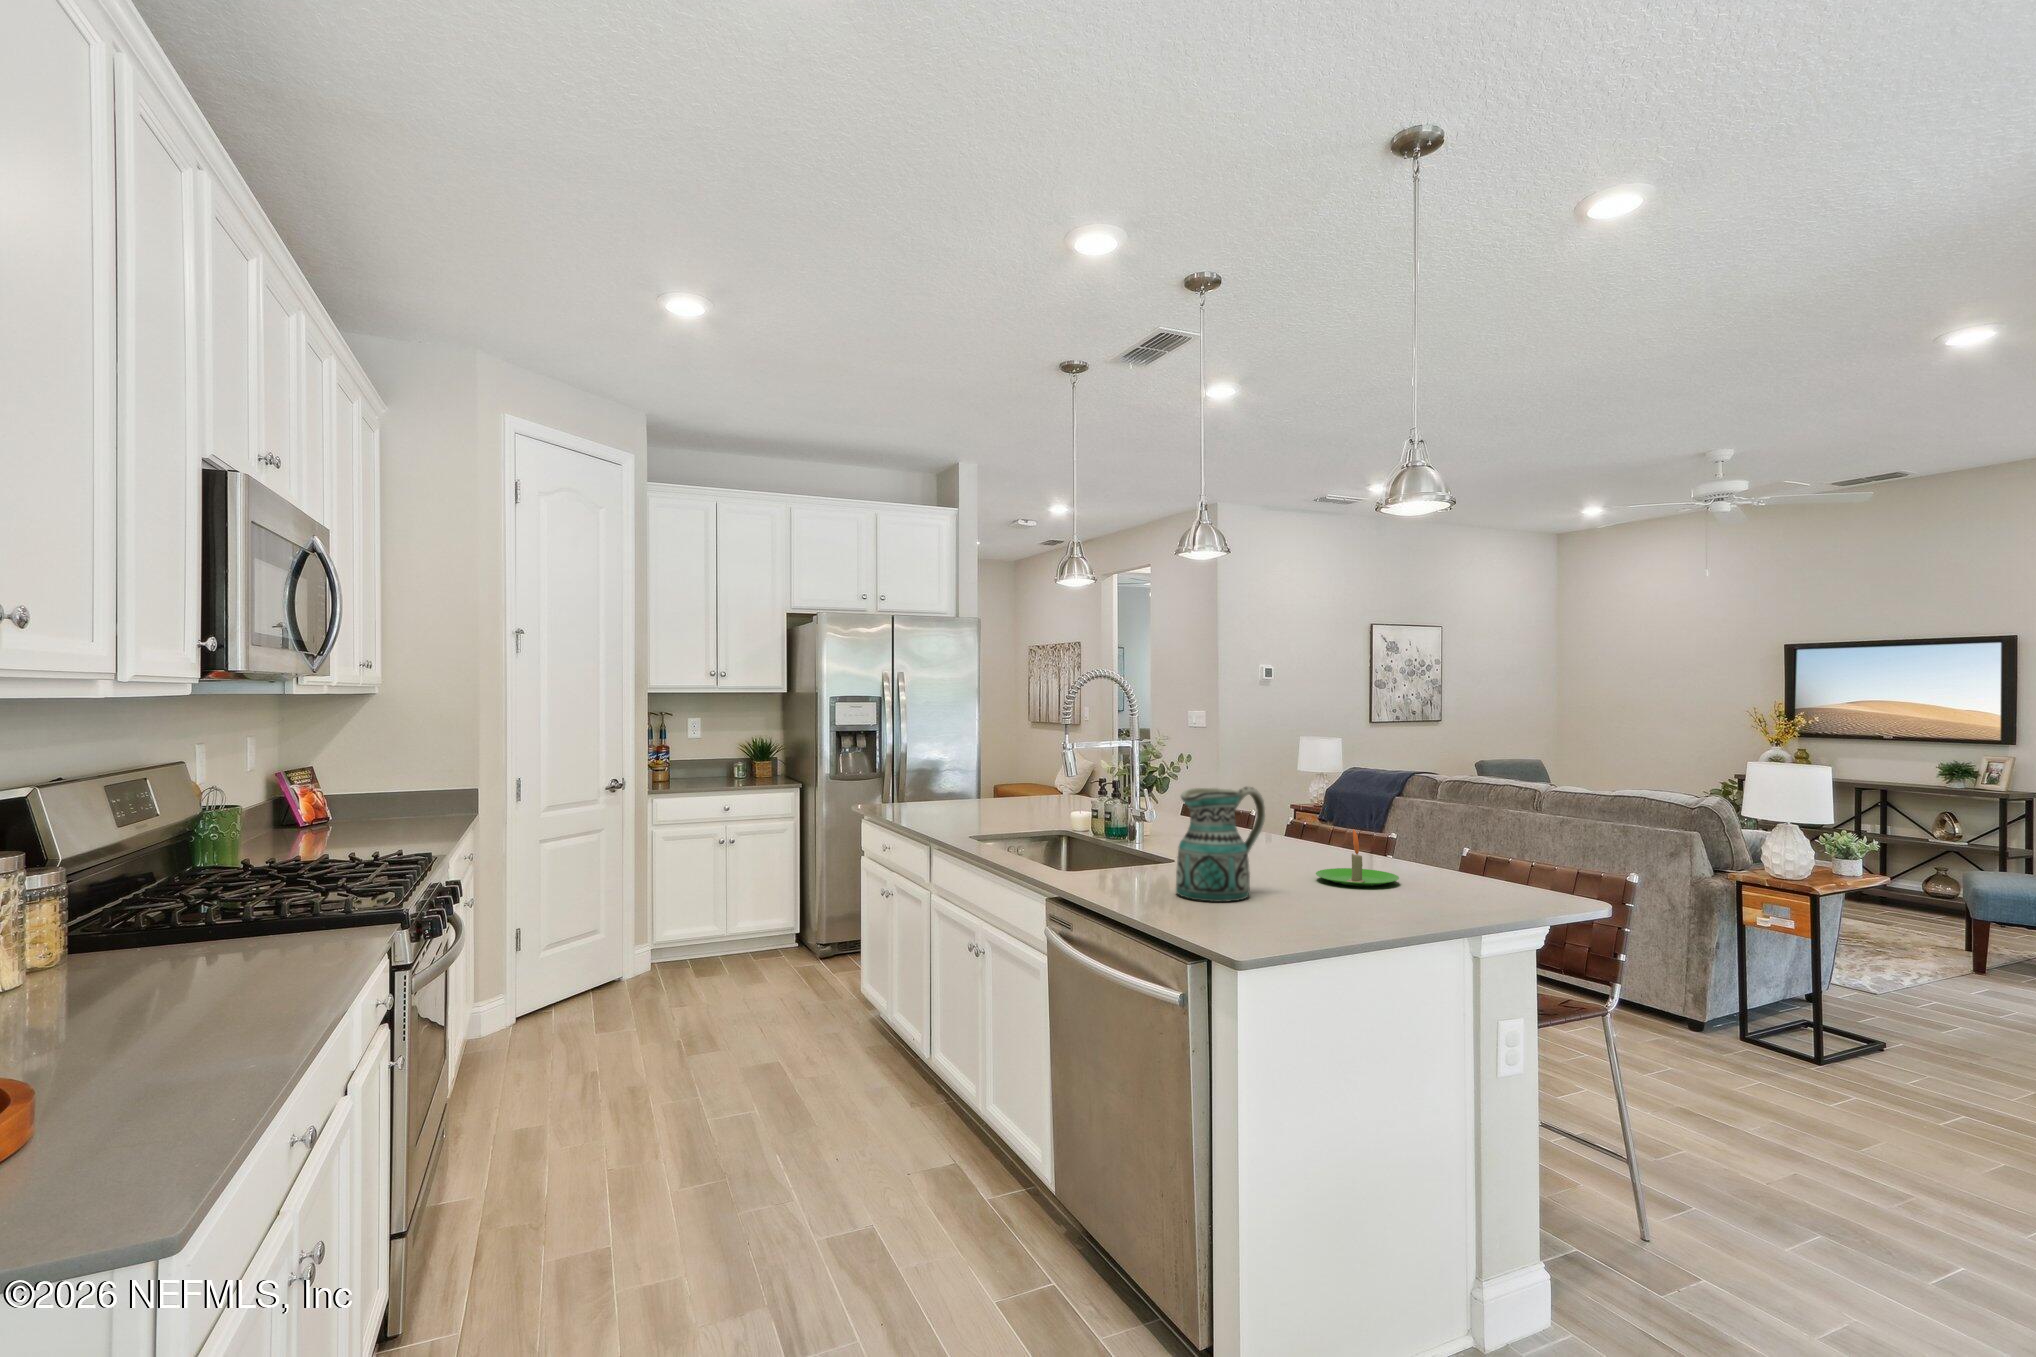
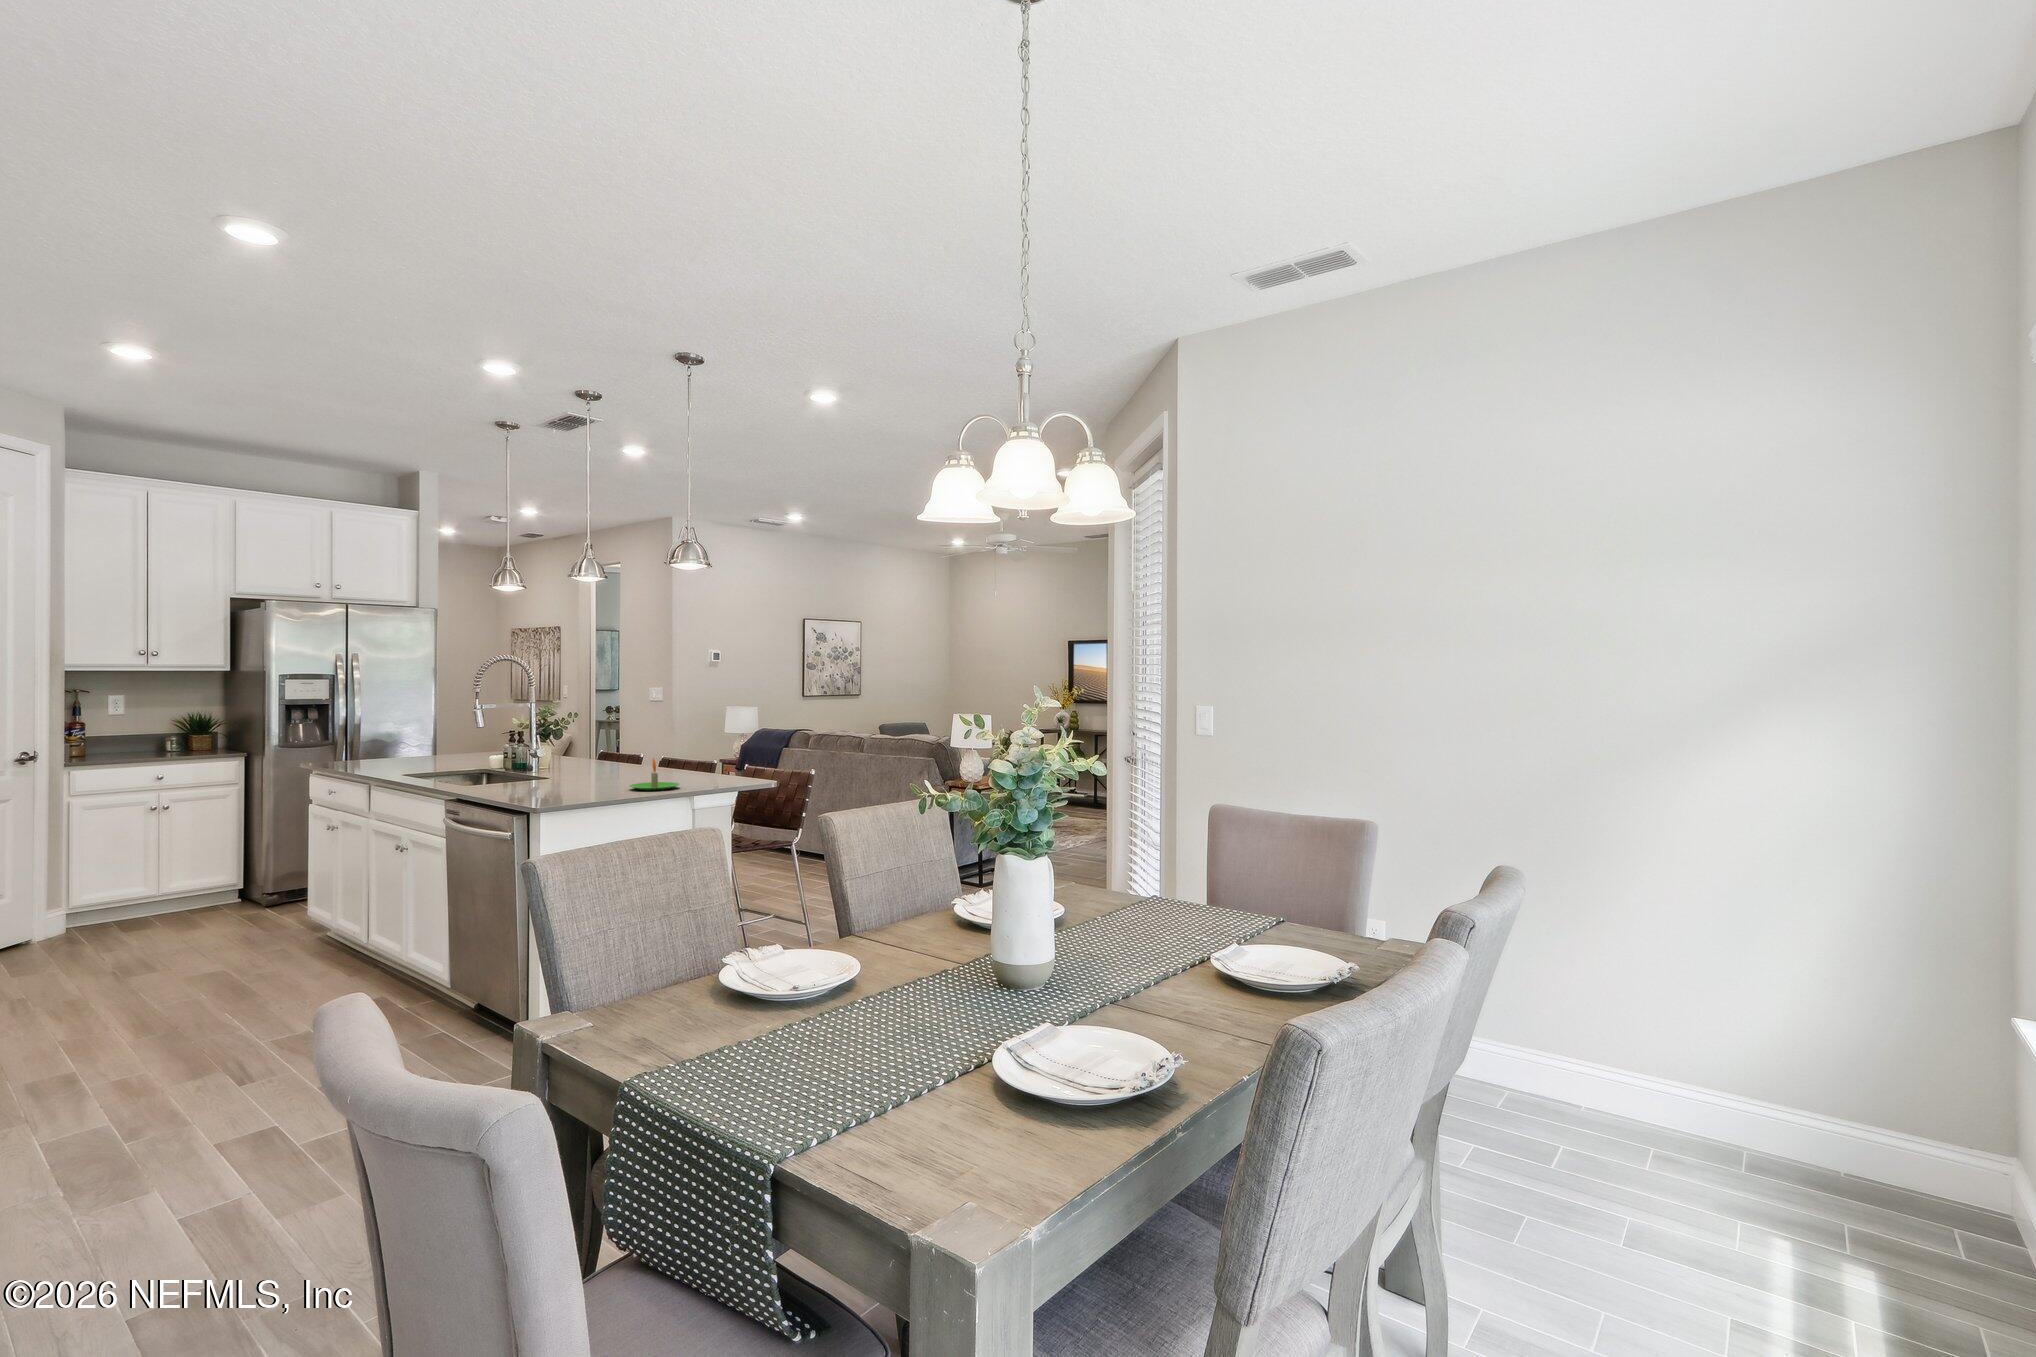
ceramic pitcher: present [1176,787,1265,902] -> none [525,733,588,801]

